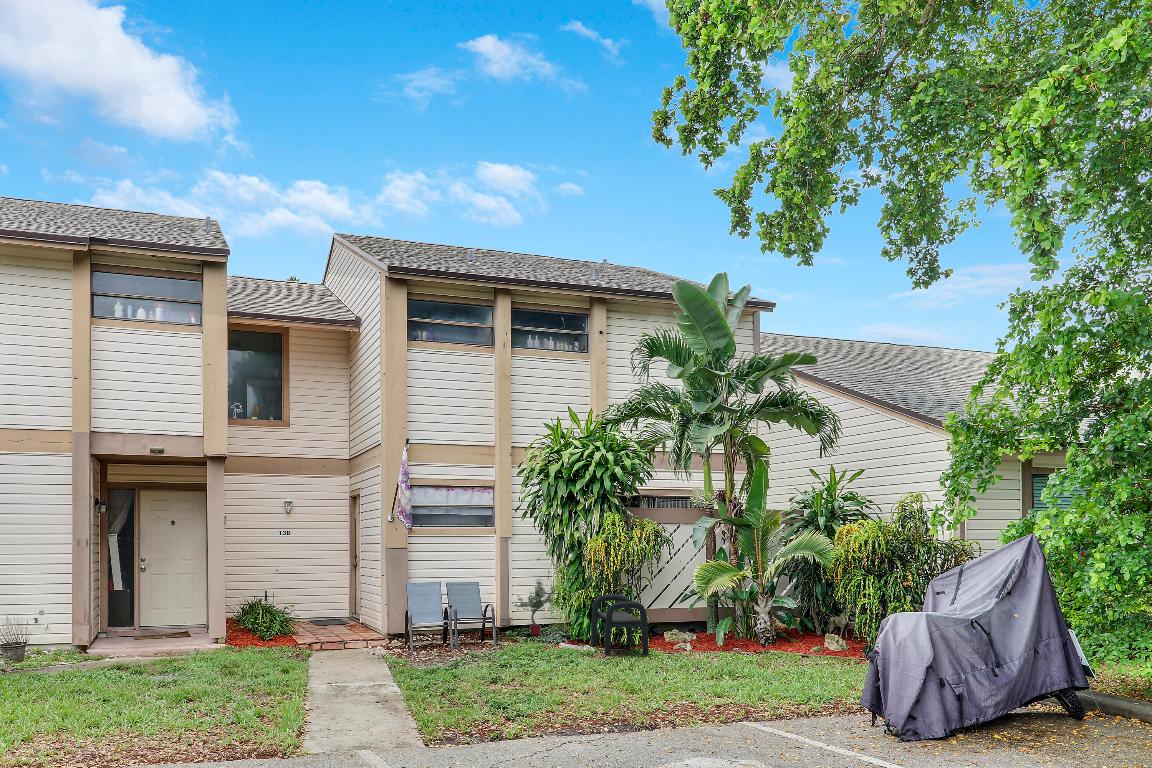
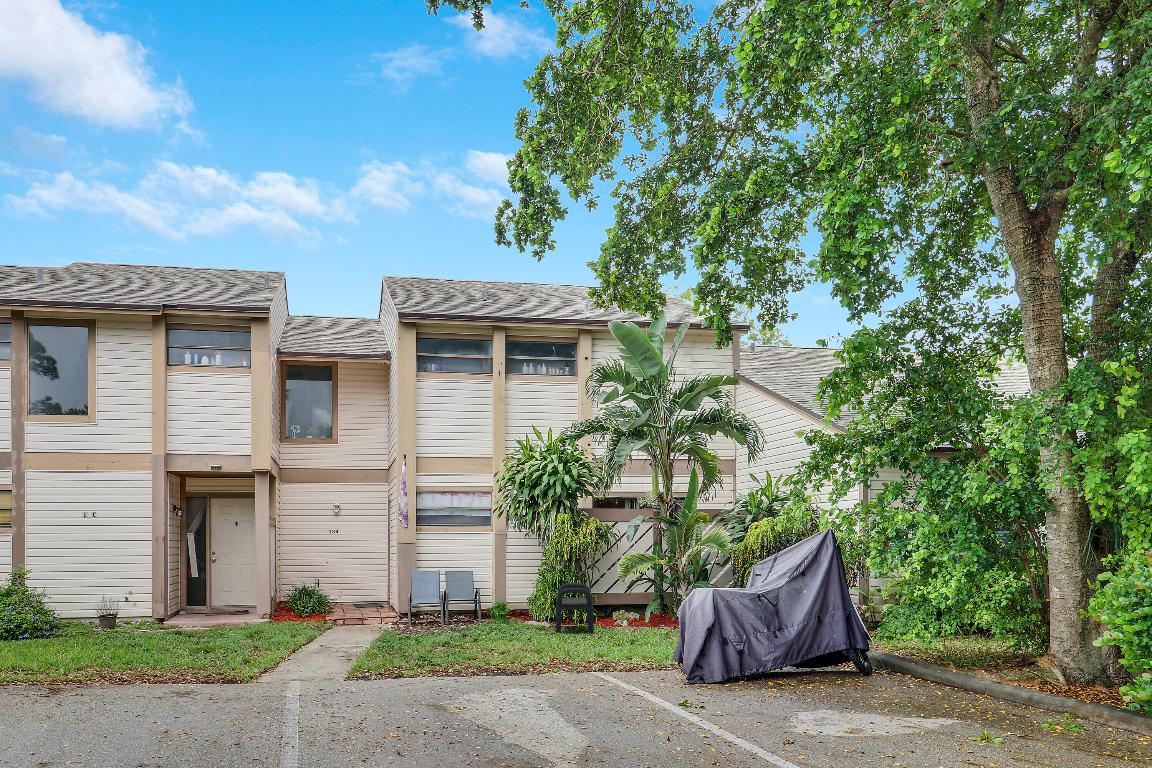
potted tree: present [514,579,556,636] -> none [502,570,541,619]

